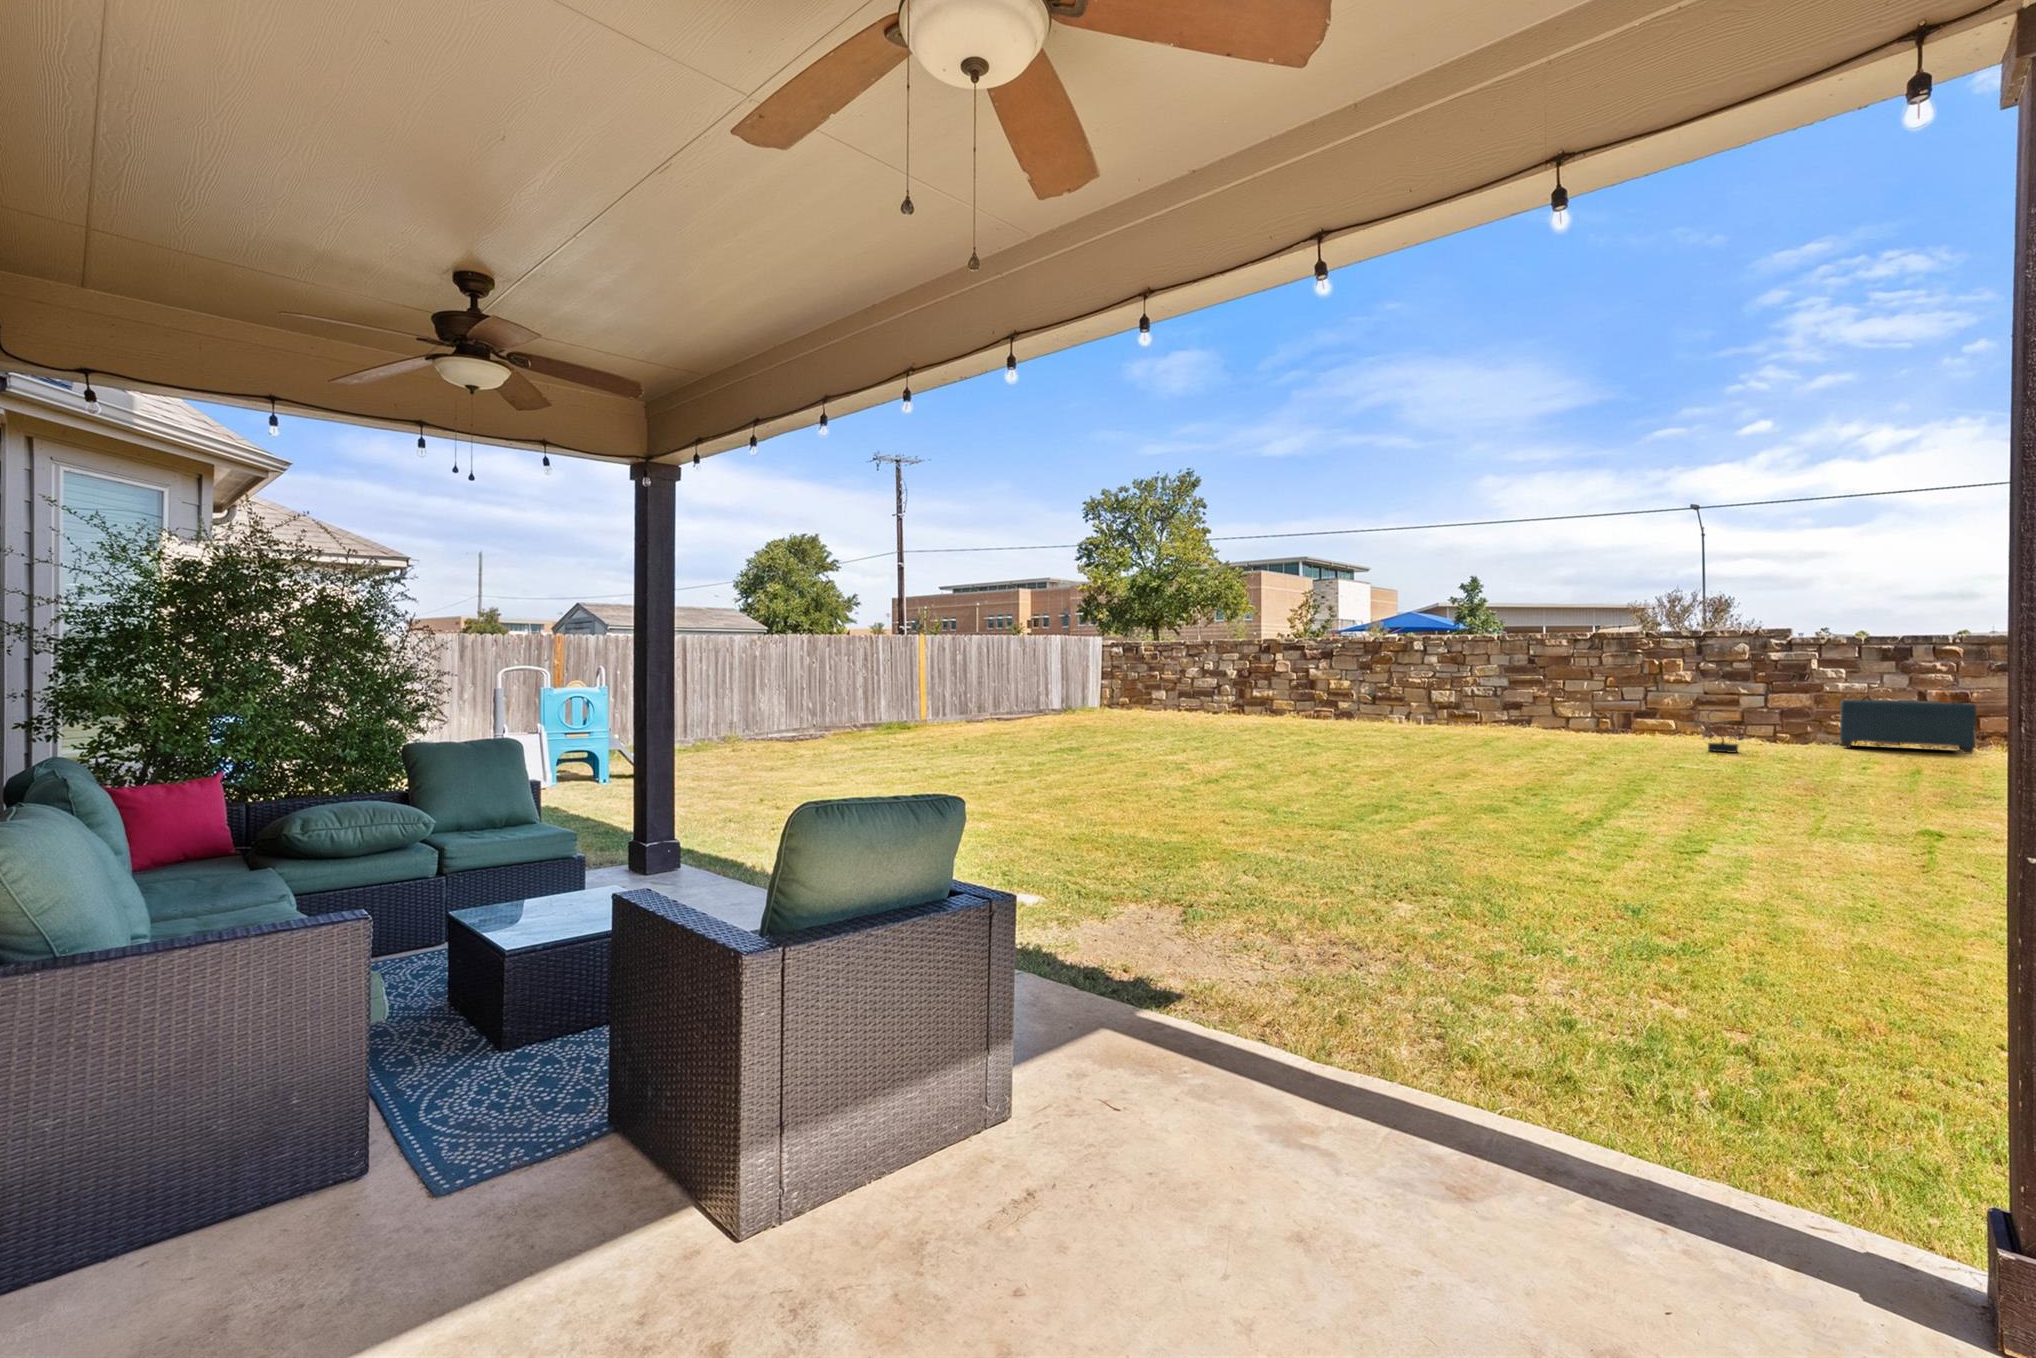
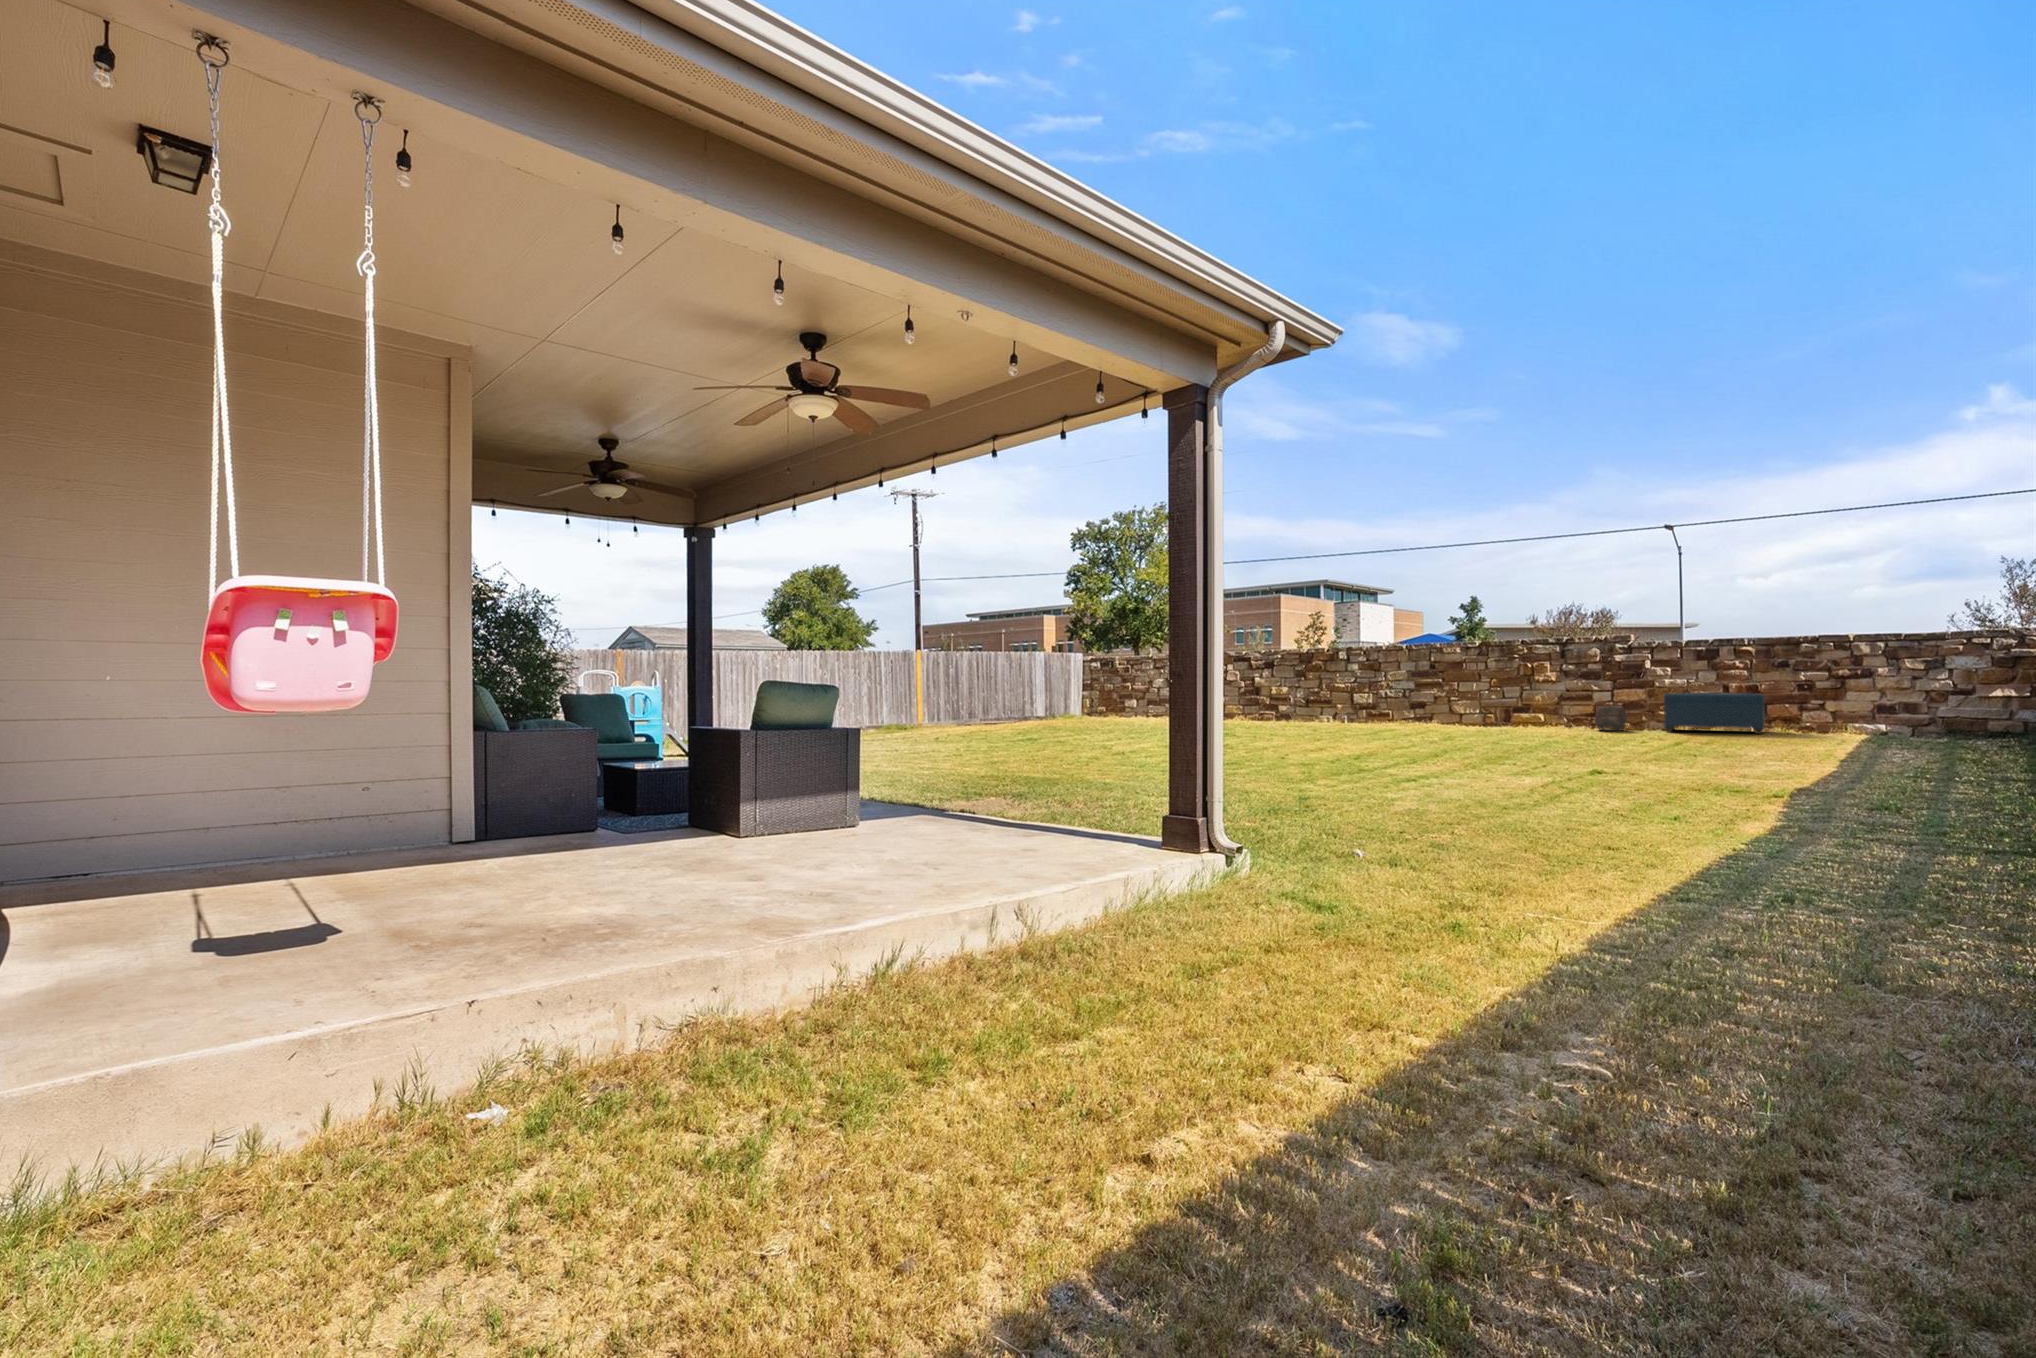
woven basket: none [1748,714,1791,745] -> present [1595,707,1627,731]
decorative plant: present [1704,723,1741,753] -> none [1549,713,1582,738]

